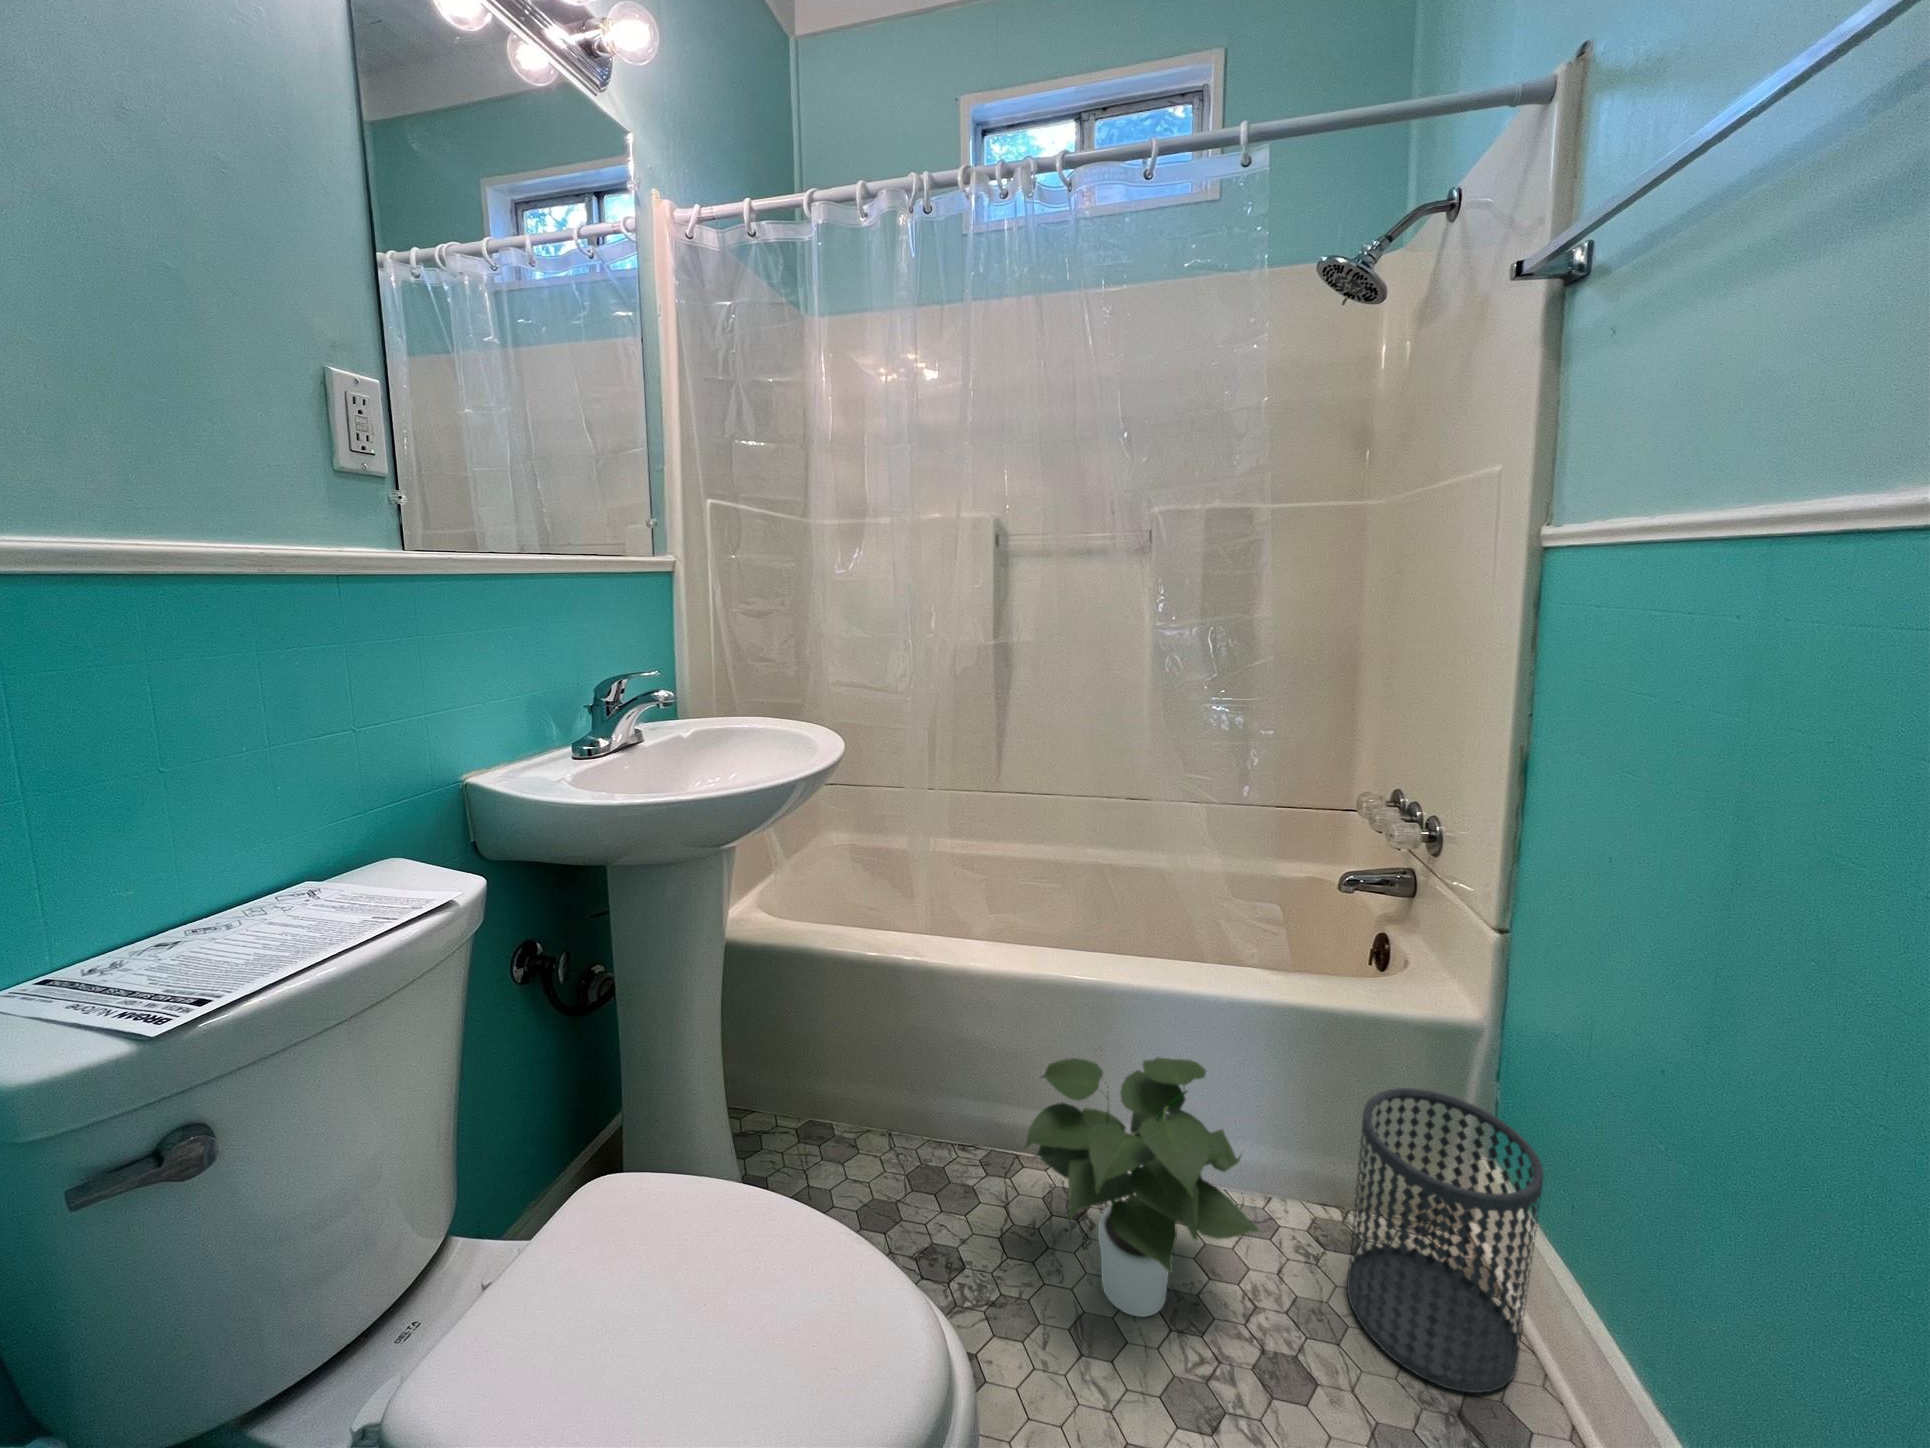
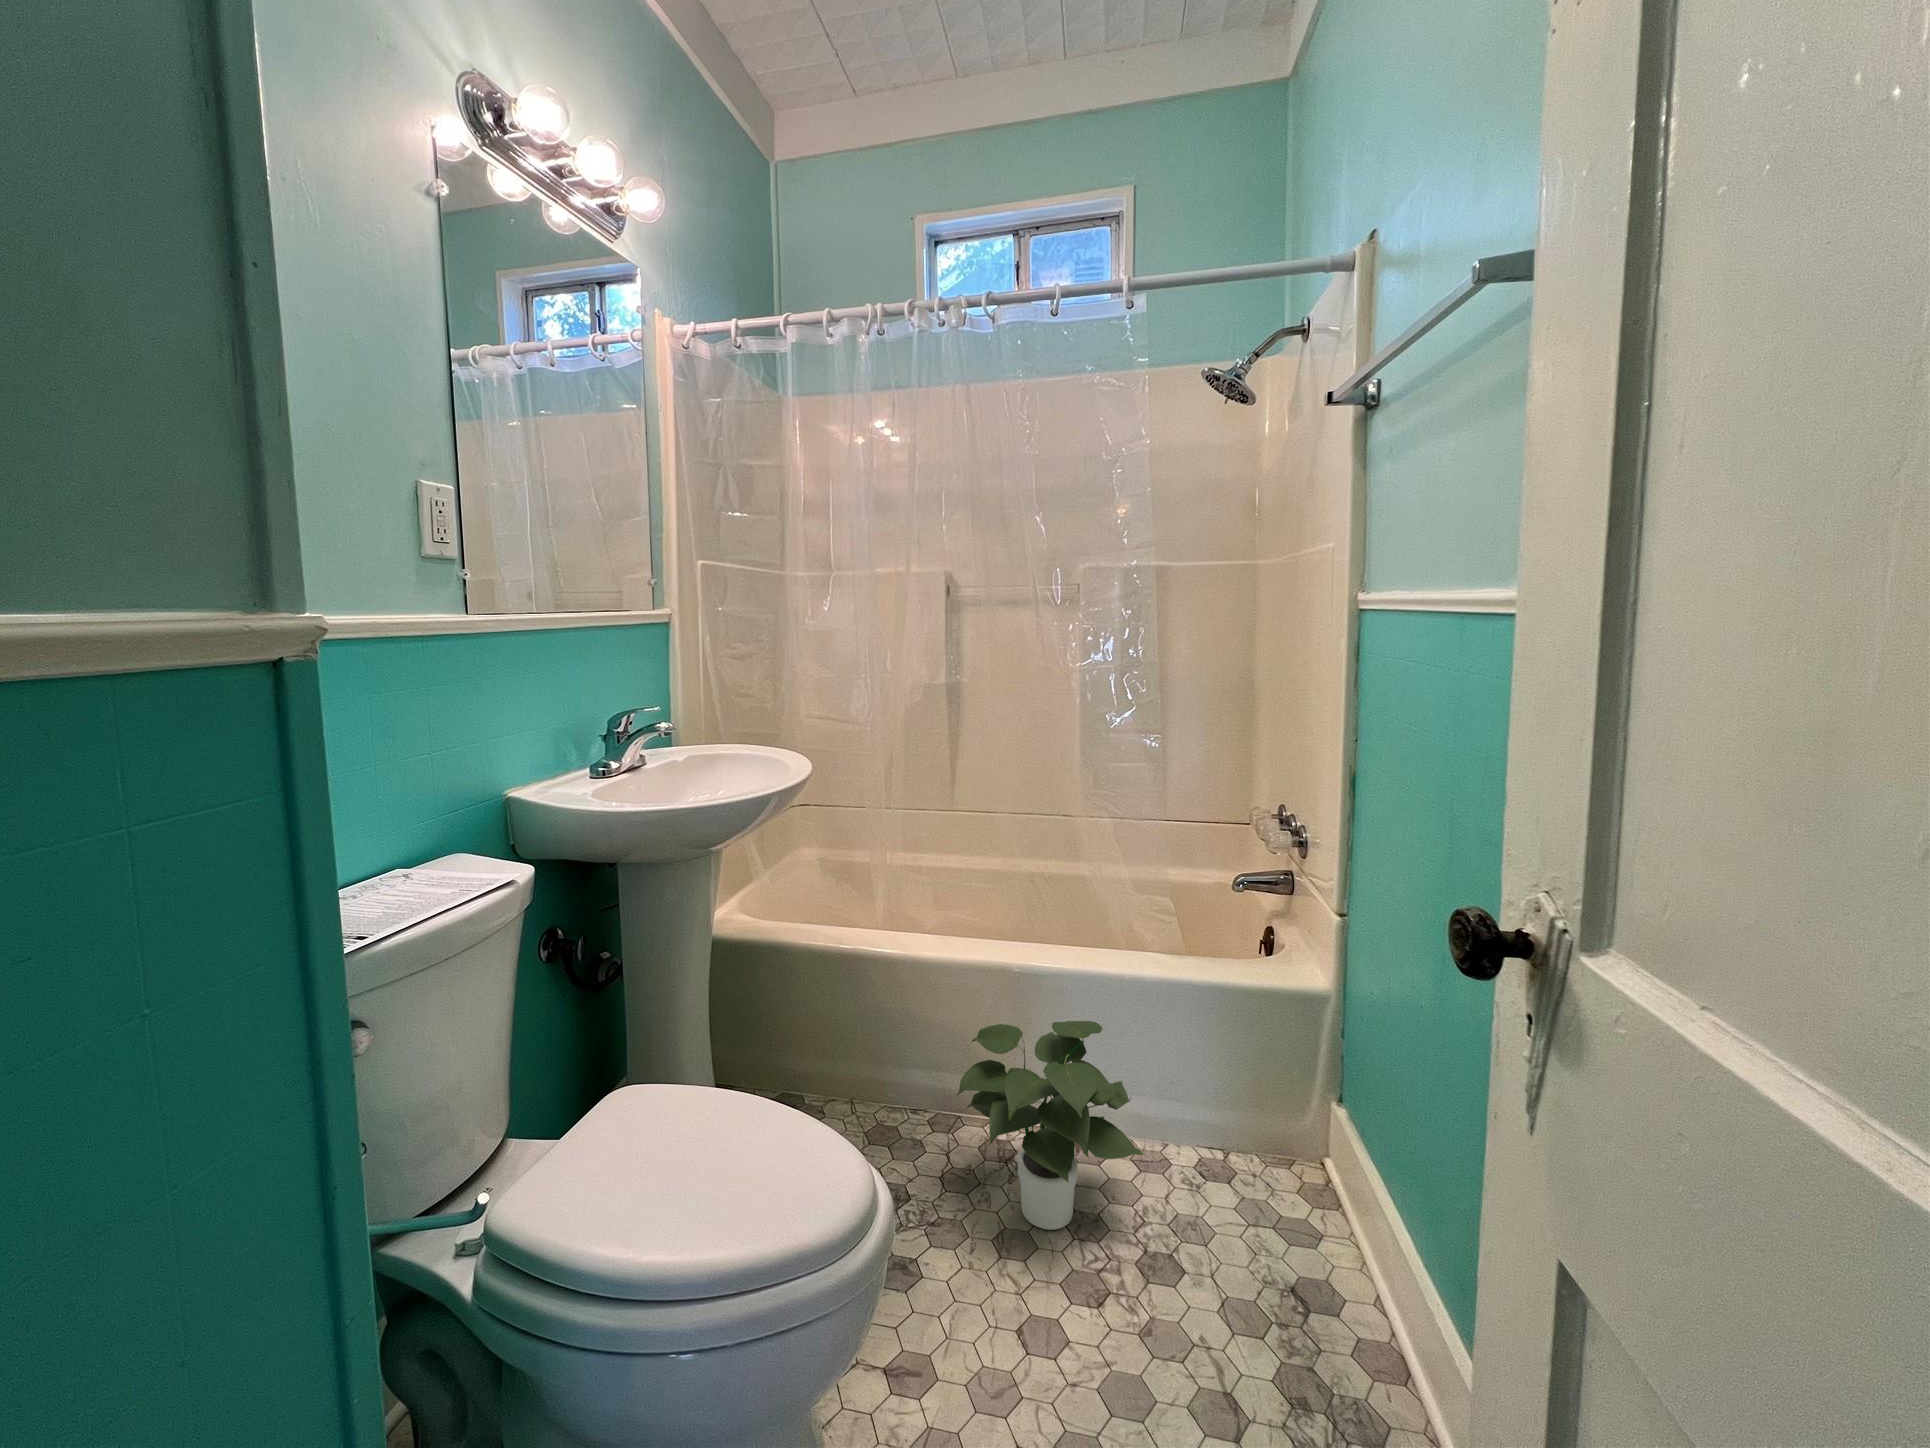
wastebasket: present [1347,1088,1544,1393] -> none [1219,1041,1354,1275]

